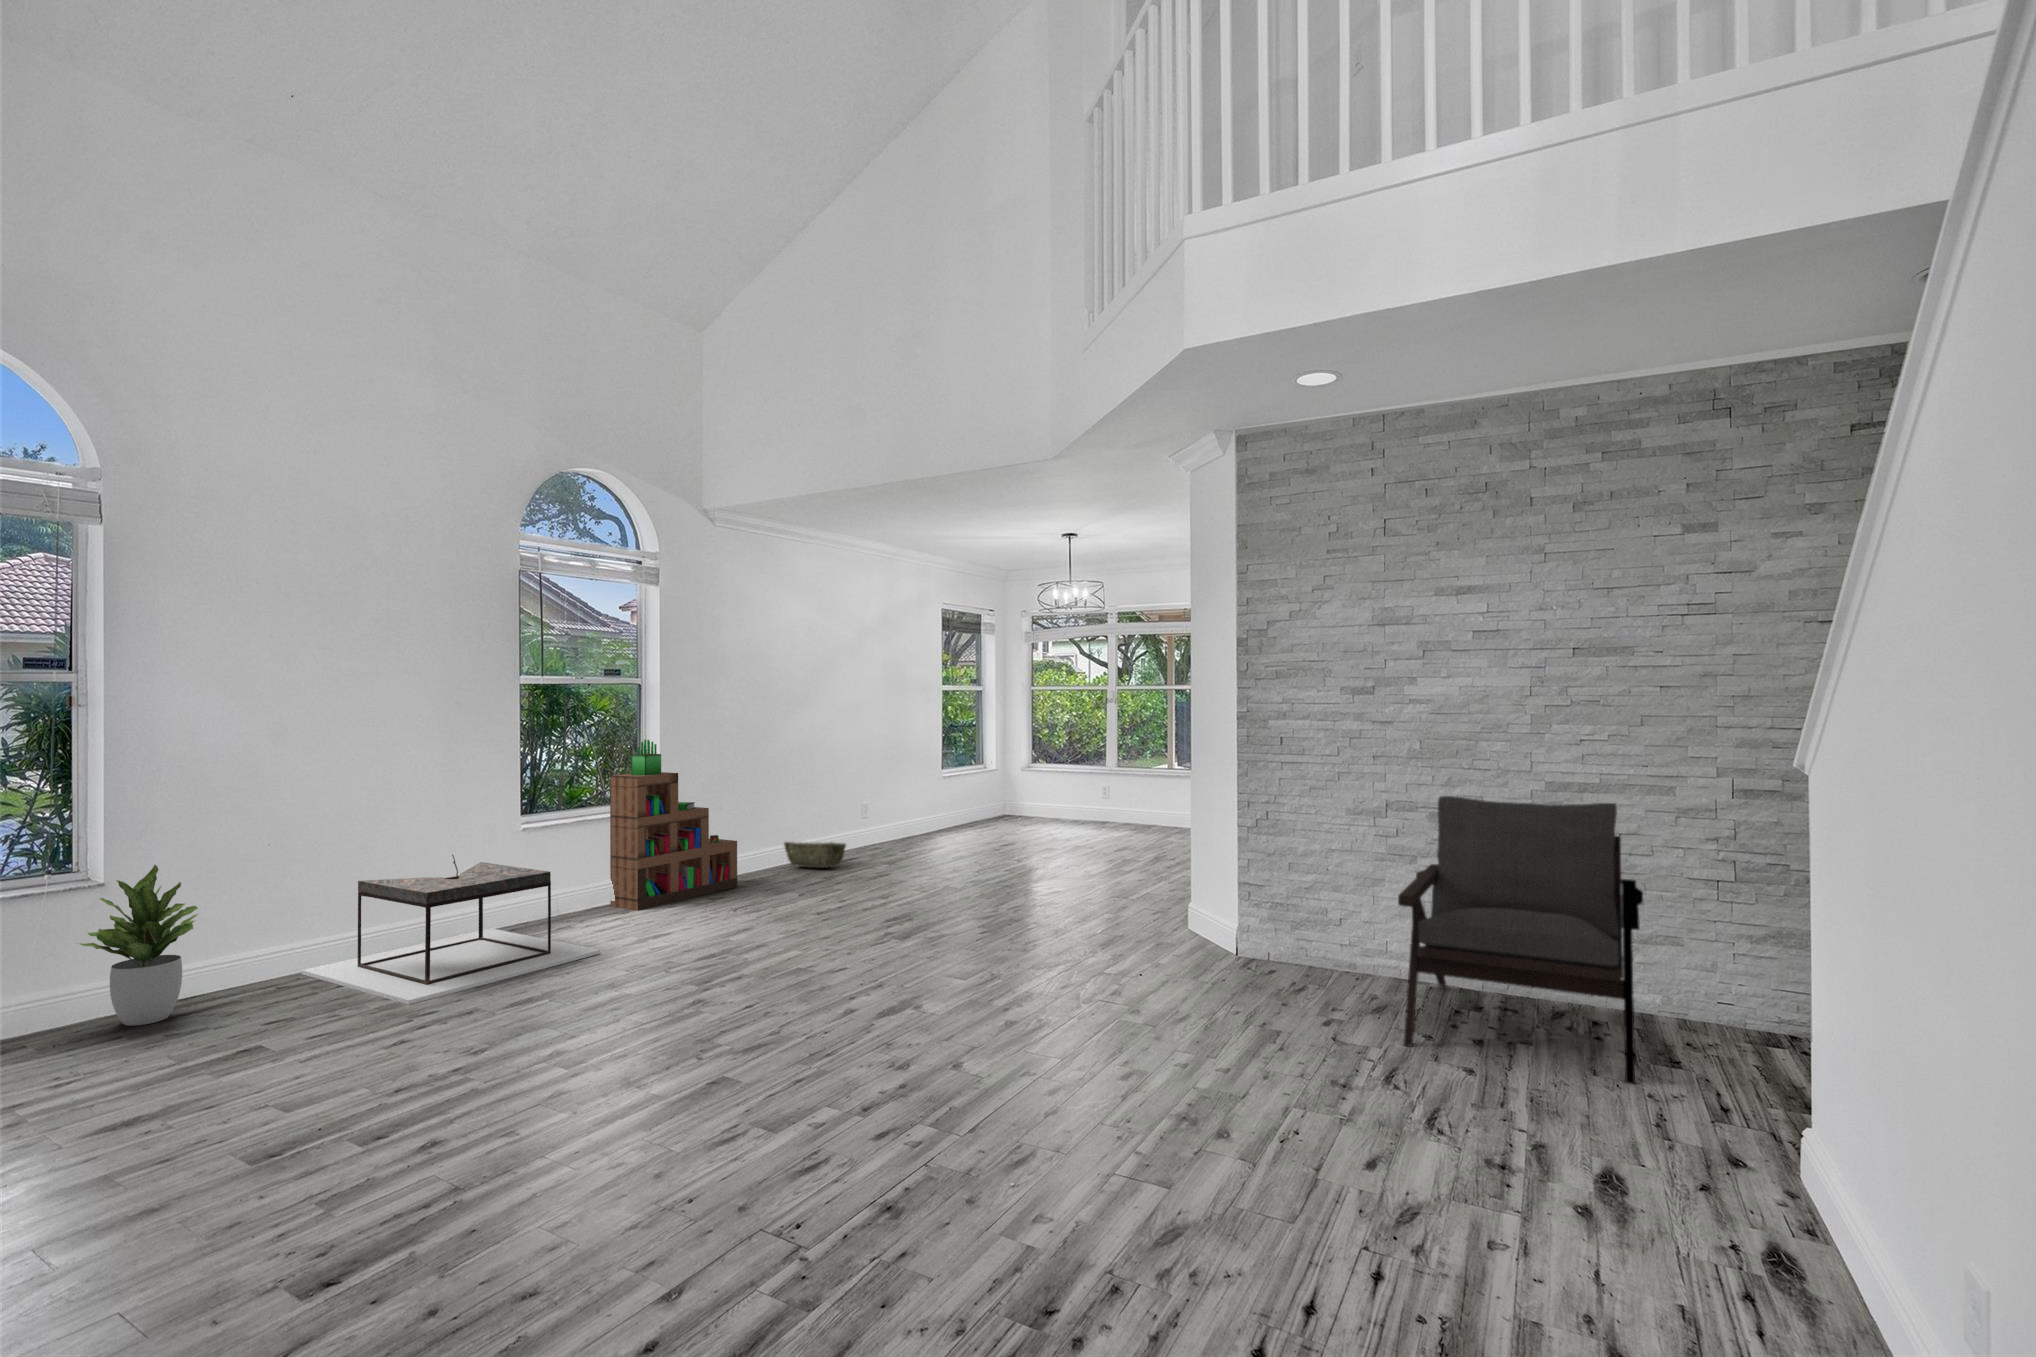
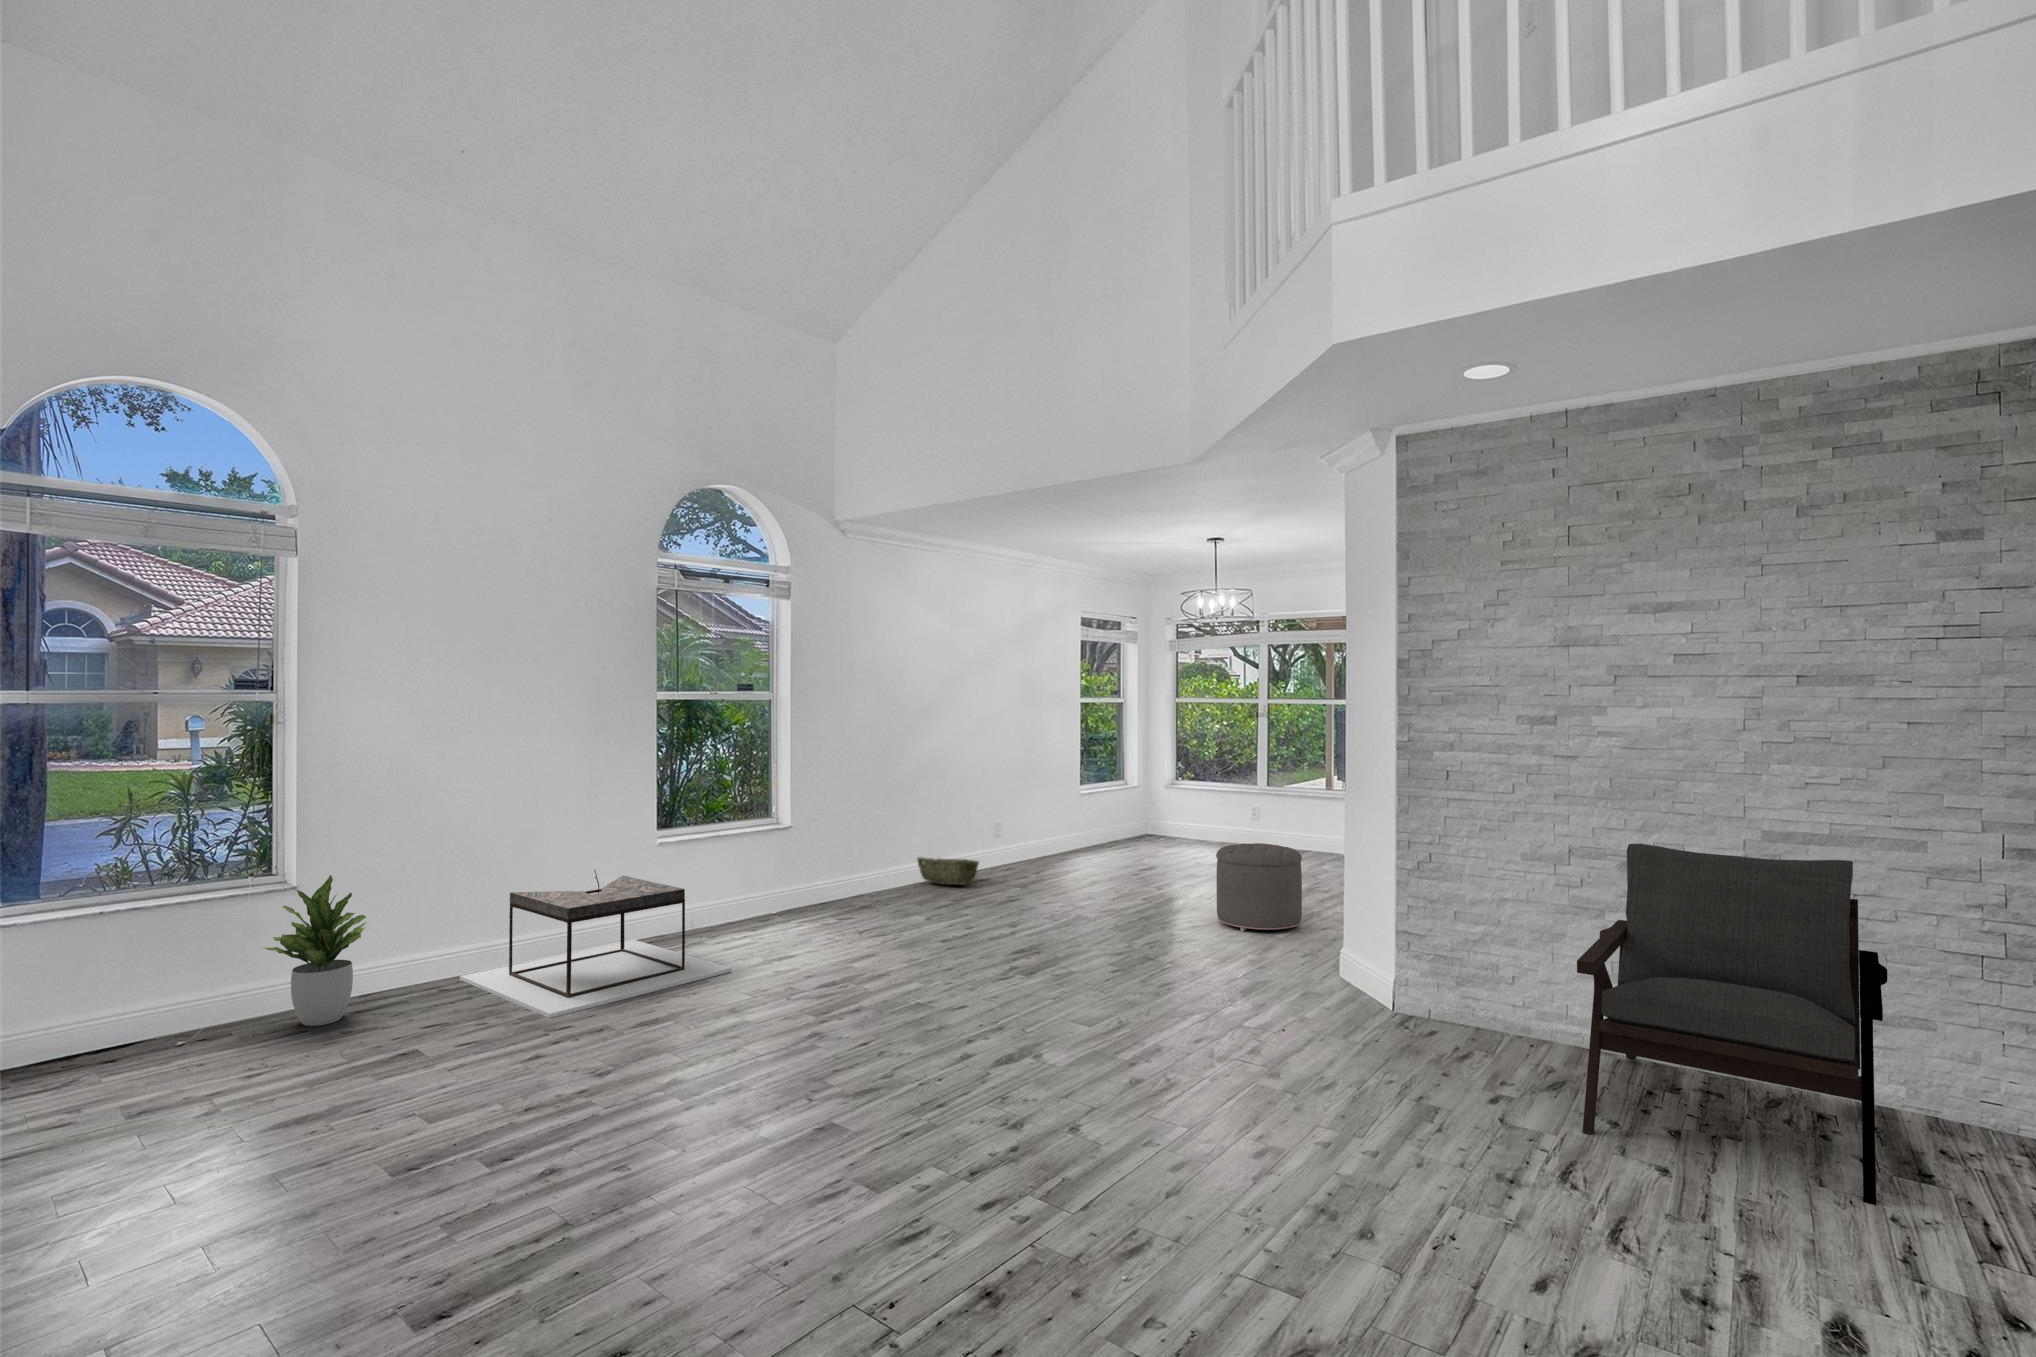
bookshelf: present [610,740,737,911] -> none [746,755,870,926]
ottoman: none [1076,817,1155,898] -> present [1216,843,1302,931]

